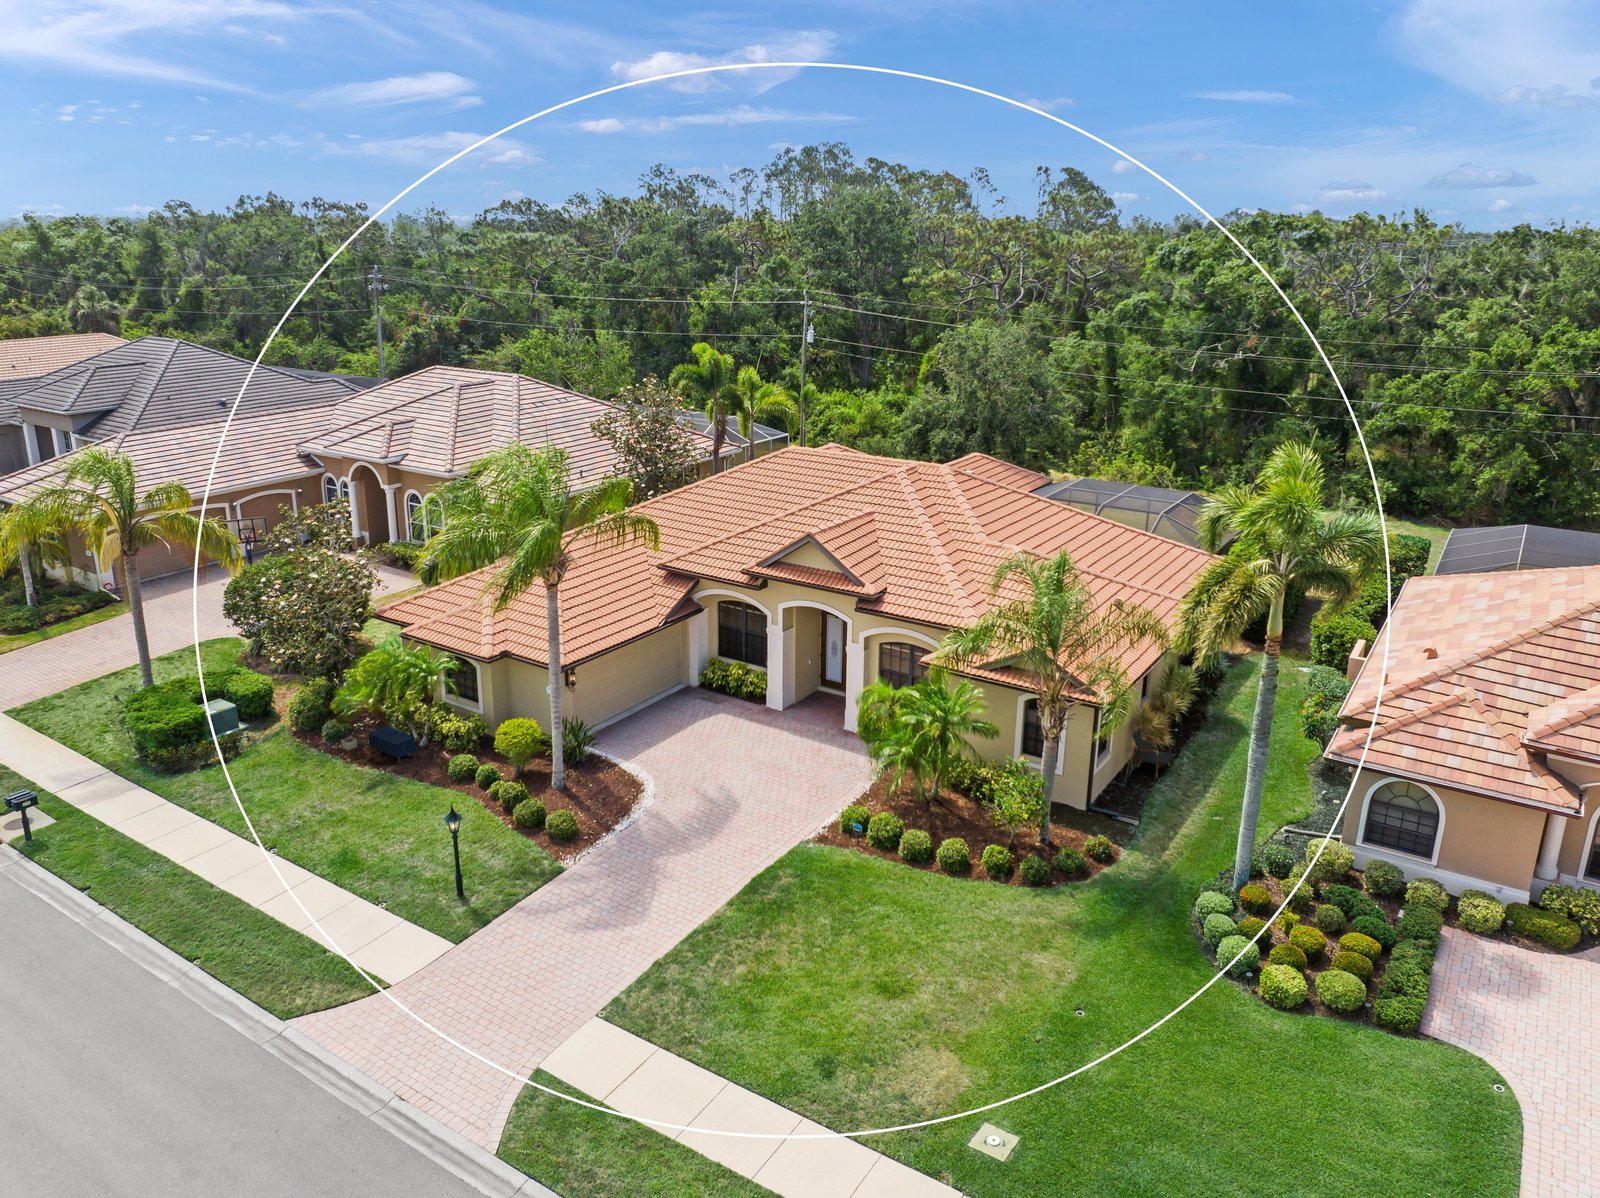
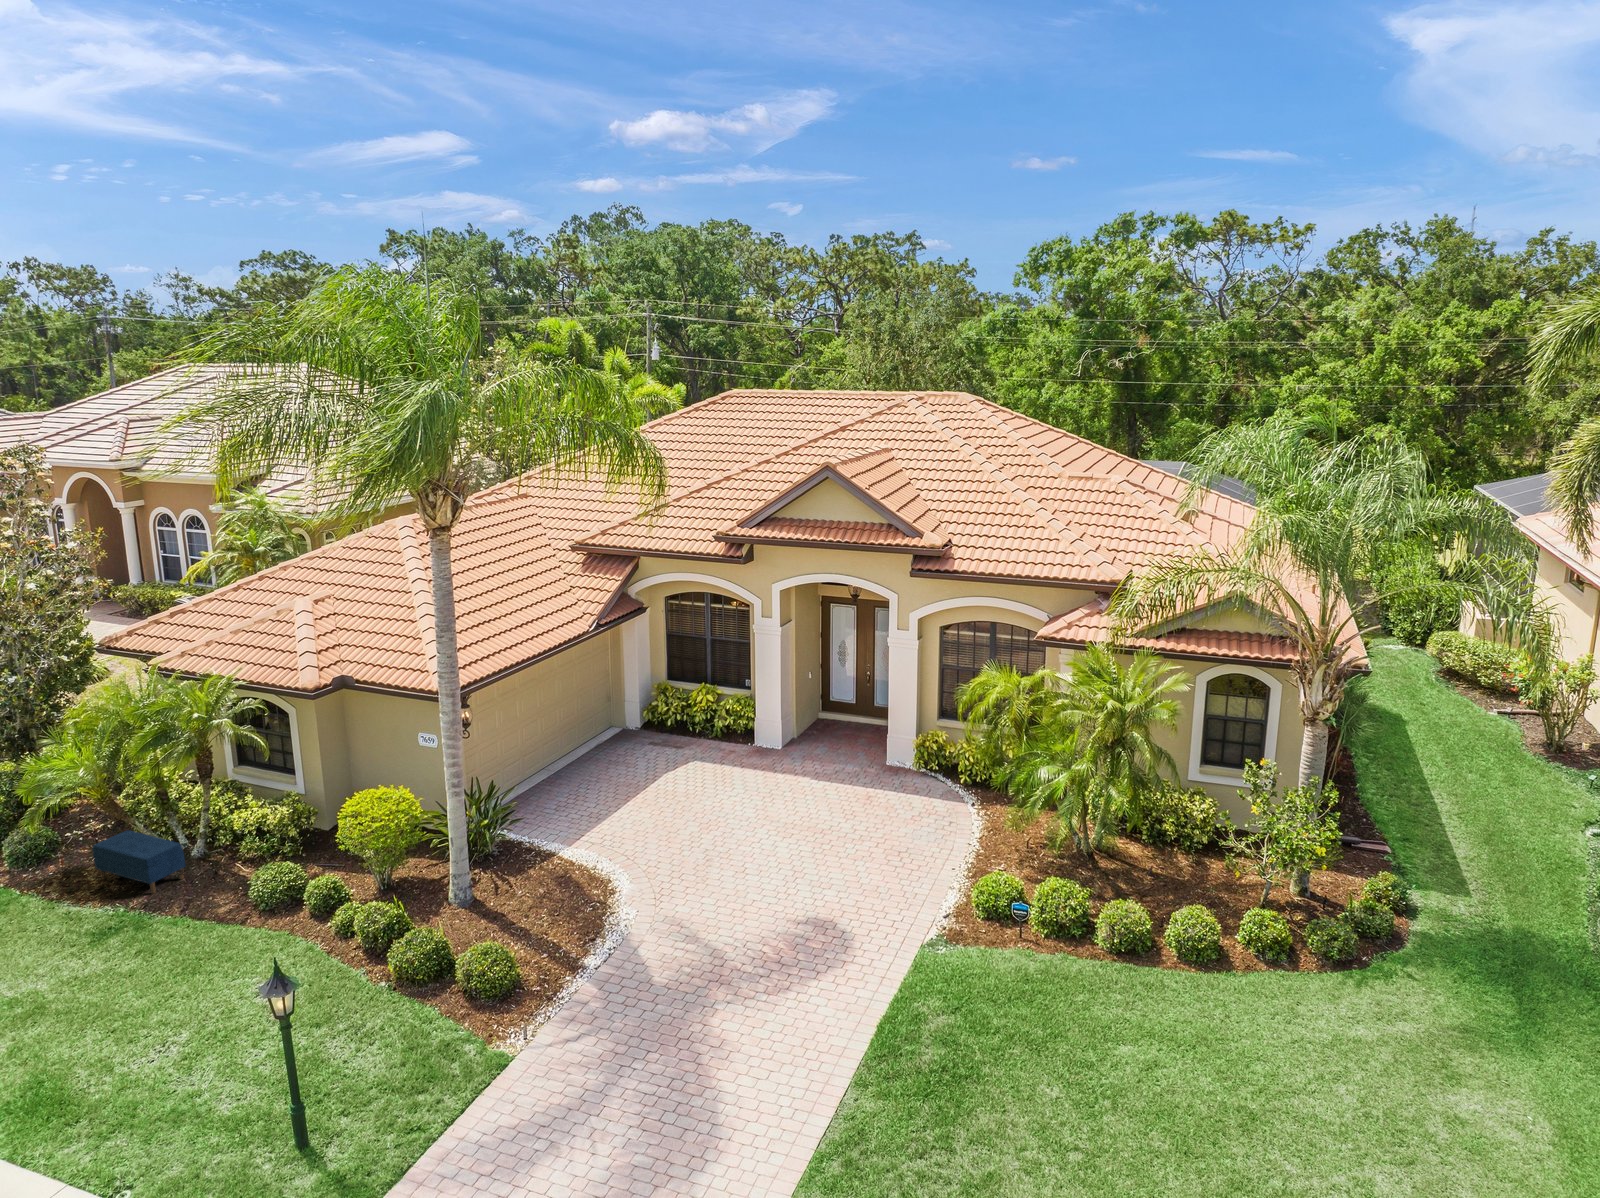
potted tree: present [335,714,357,750] -> none [26,815,72,882]
lounge chair: present [1131,728,1175,777] -> none [1331,712,1392,786]

